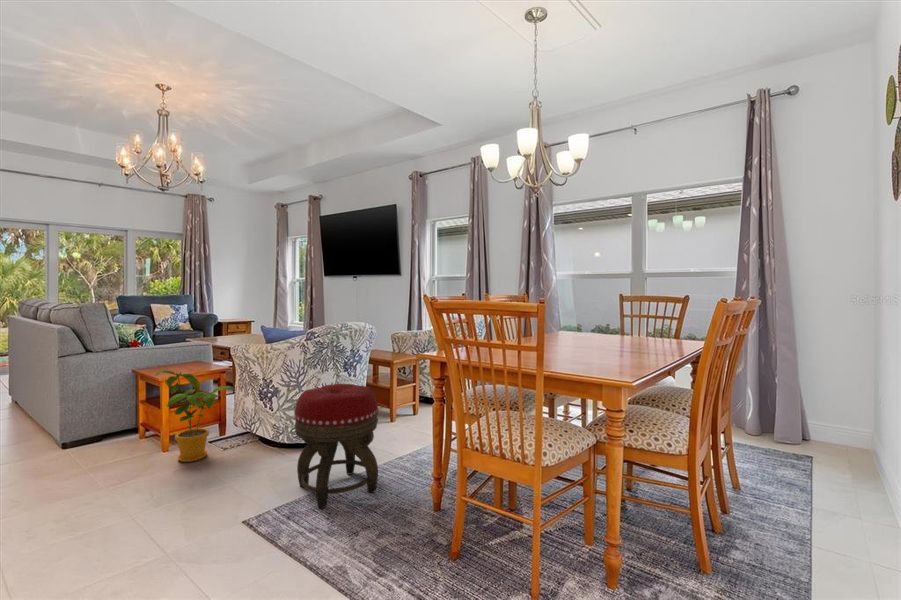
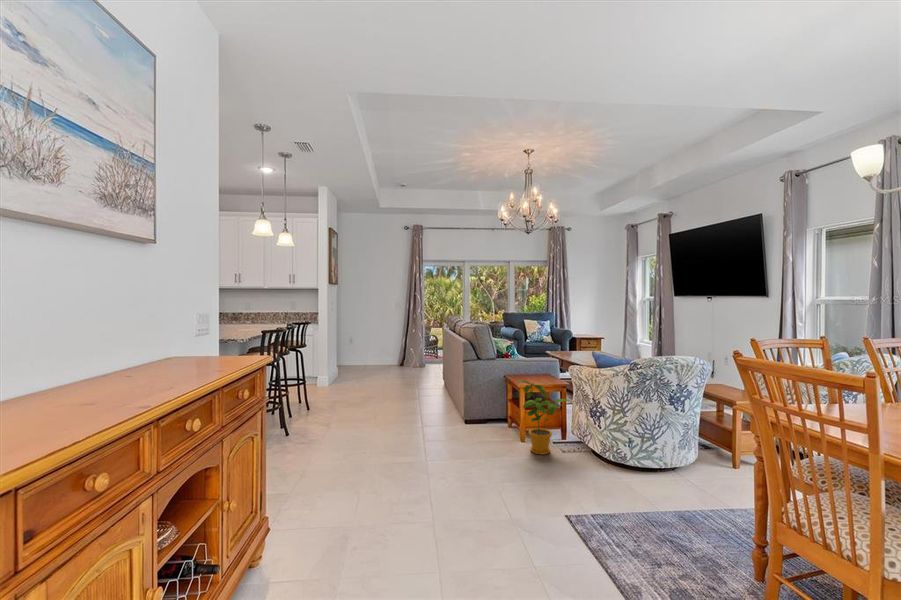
footstool: present [294,384,378,508] -> none [611,416,695,535]

